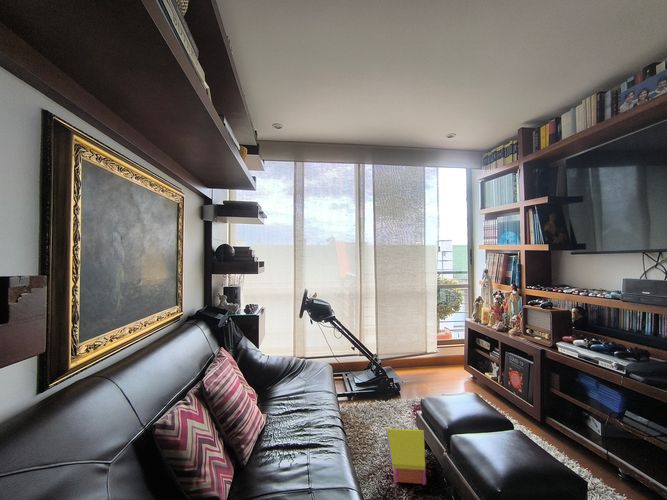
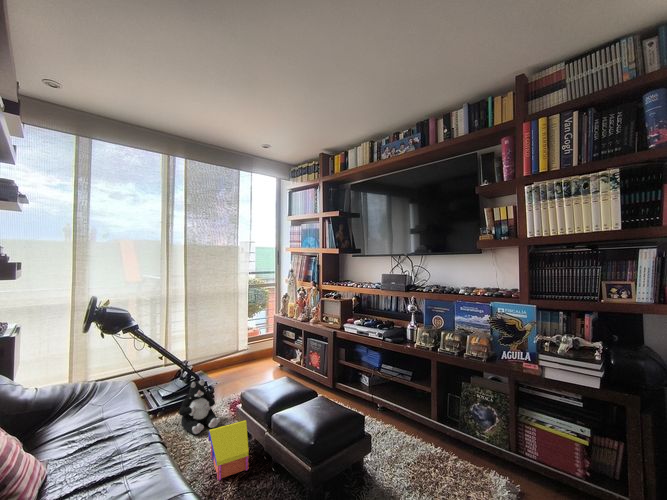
plush toy: none [366,375,402,427] -> present [179,379,220,434]

